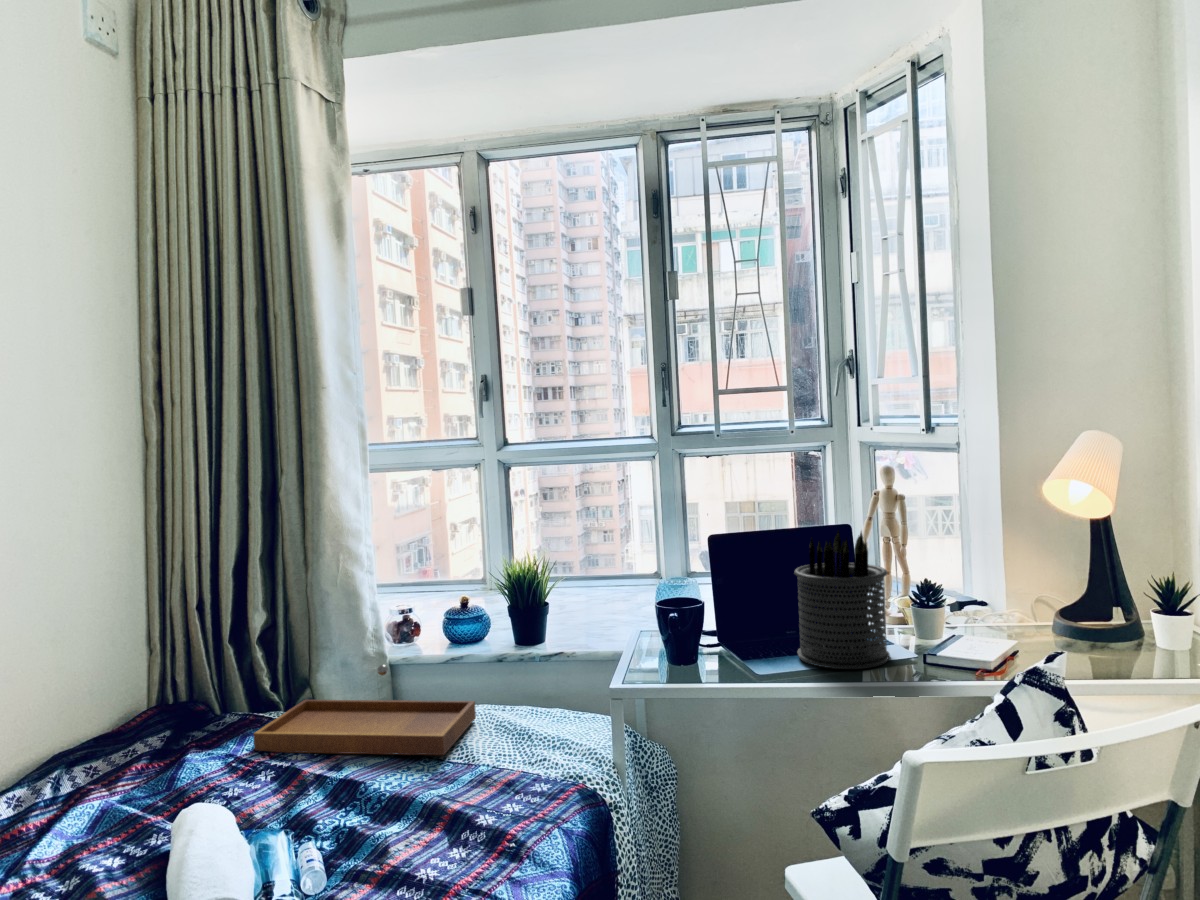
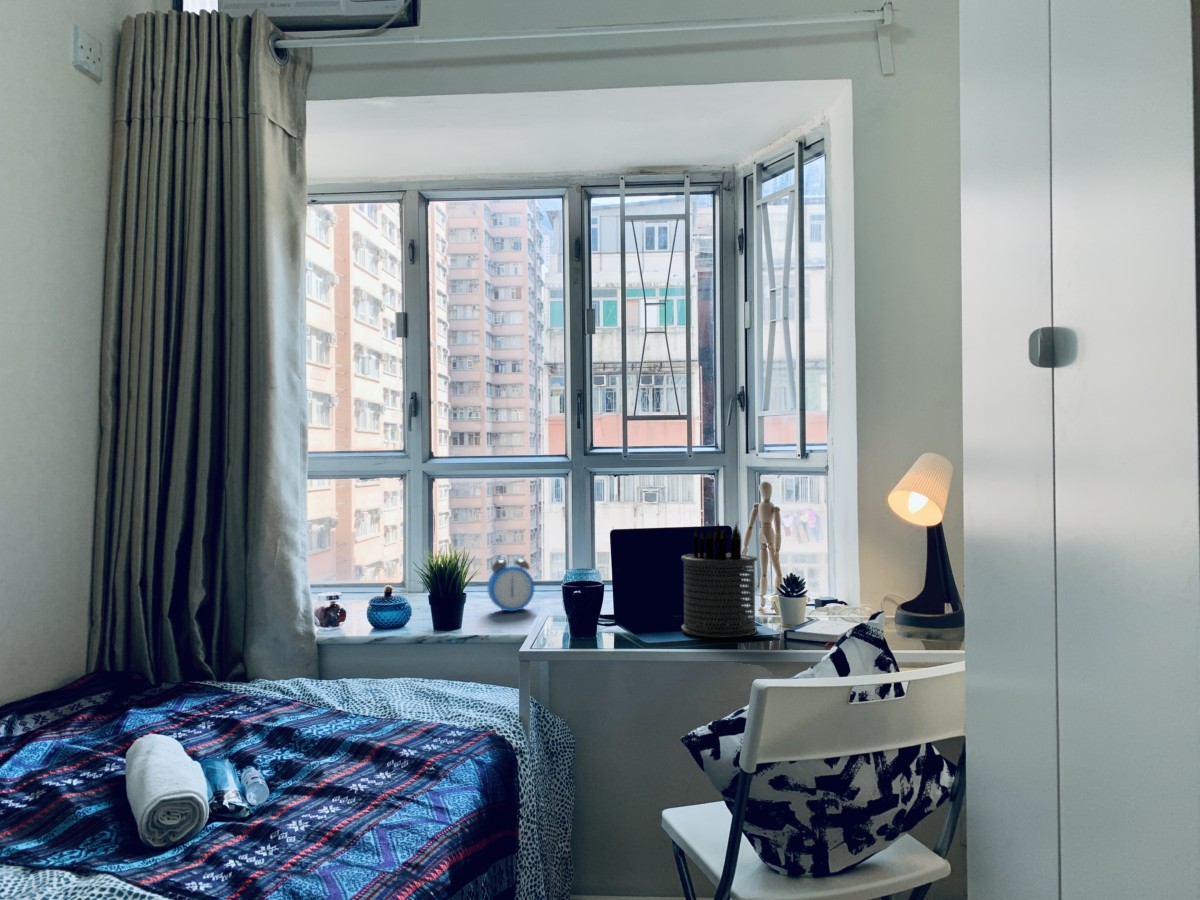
alarm clock: none [571,560,623,619] -> present [488,559,534,611]
tray: present [253,665,476,755] -> none [193,636,397,711]

